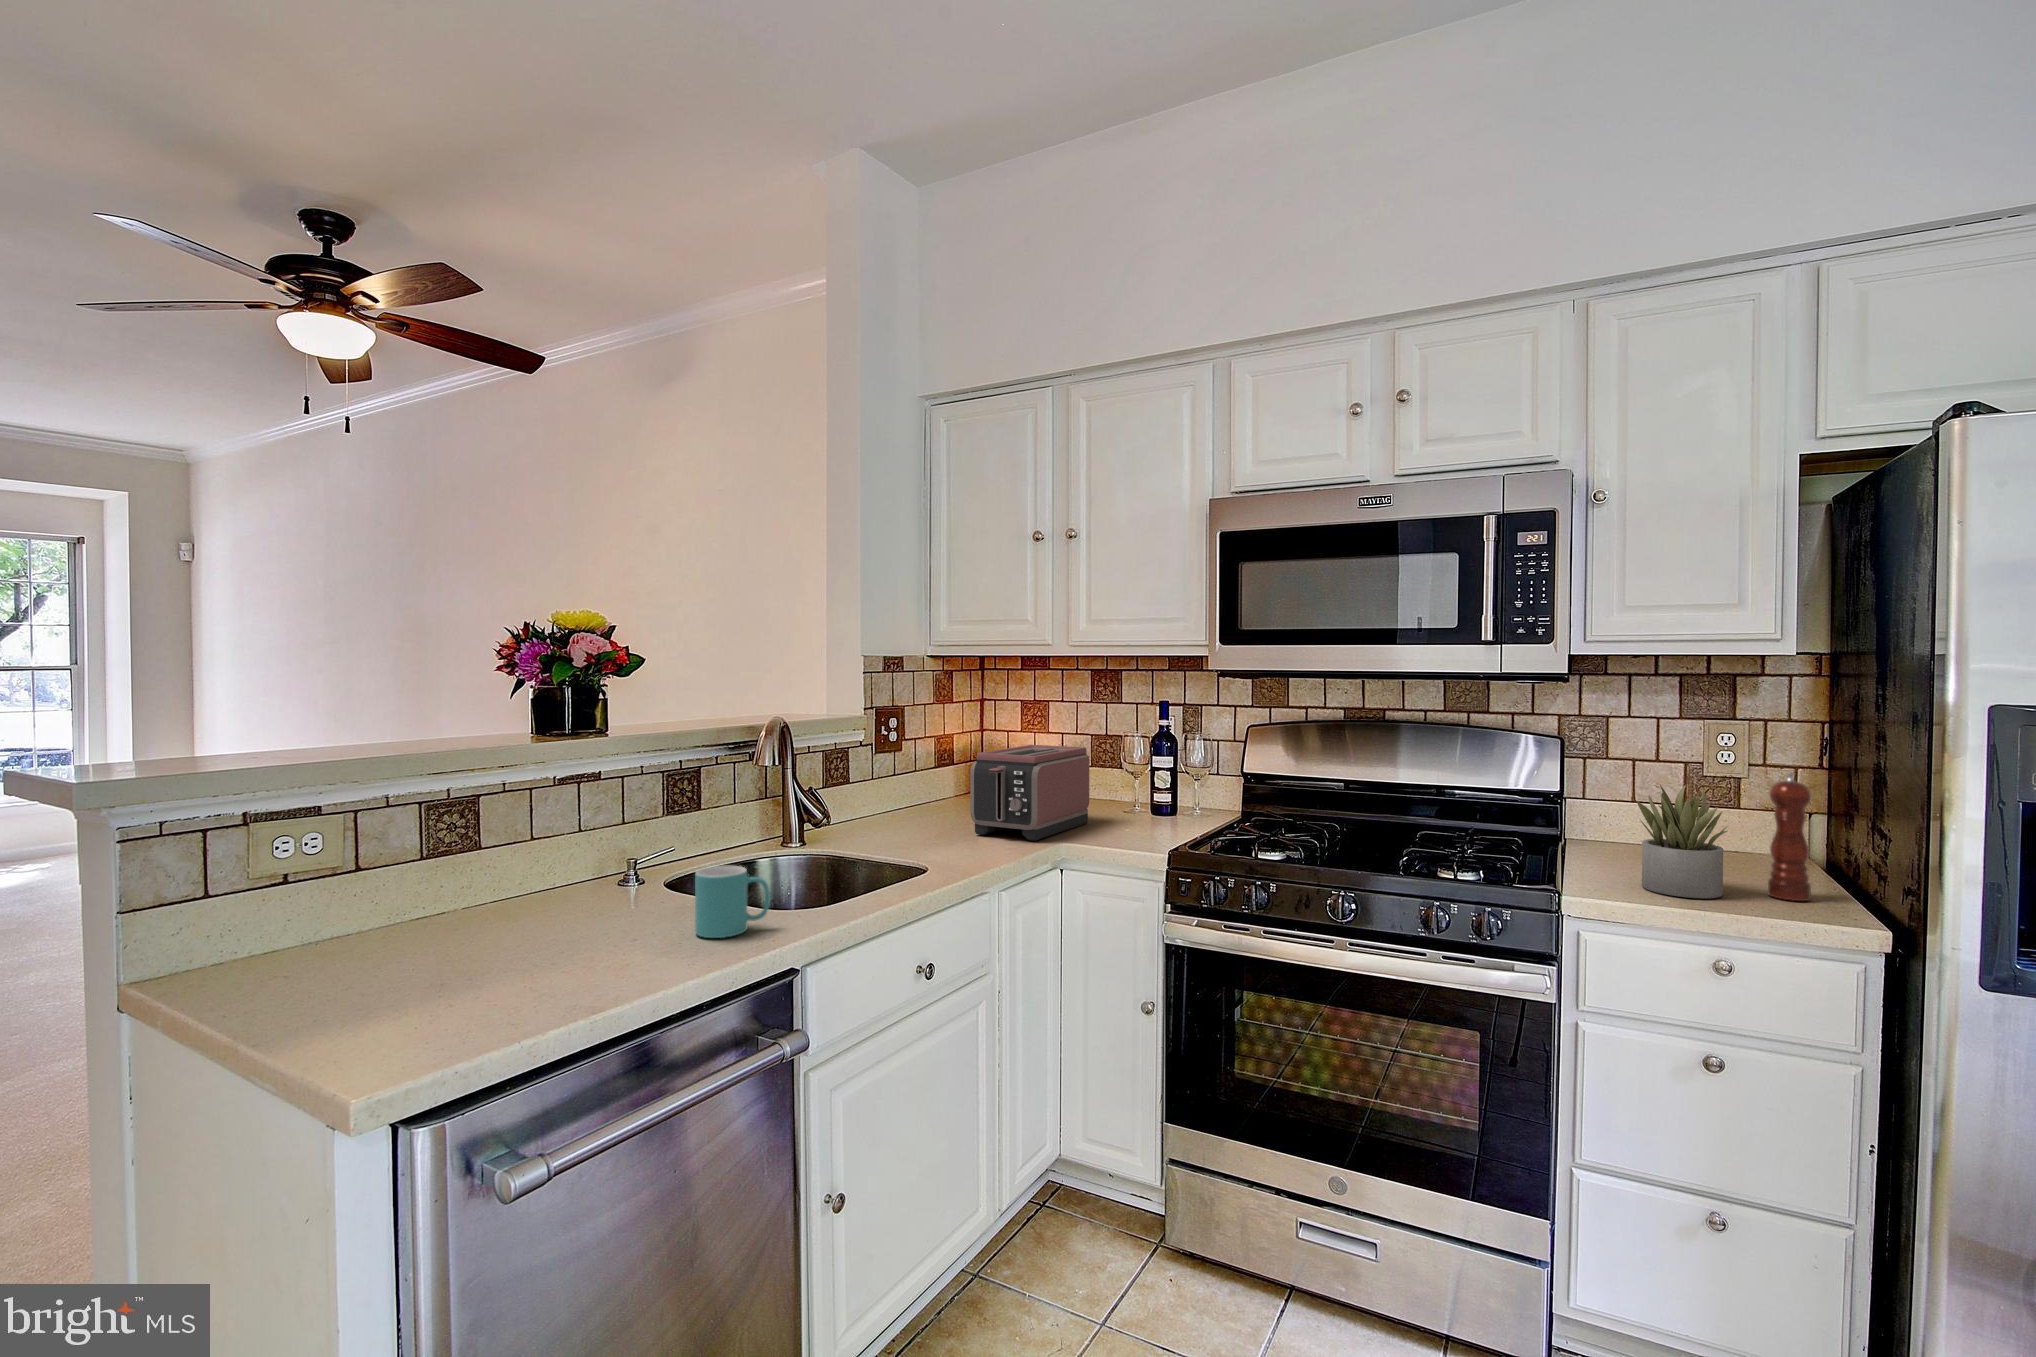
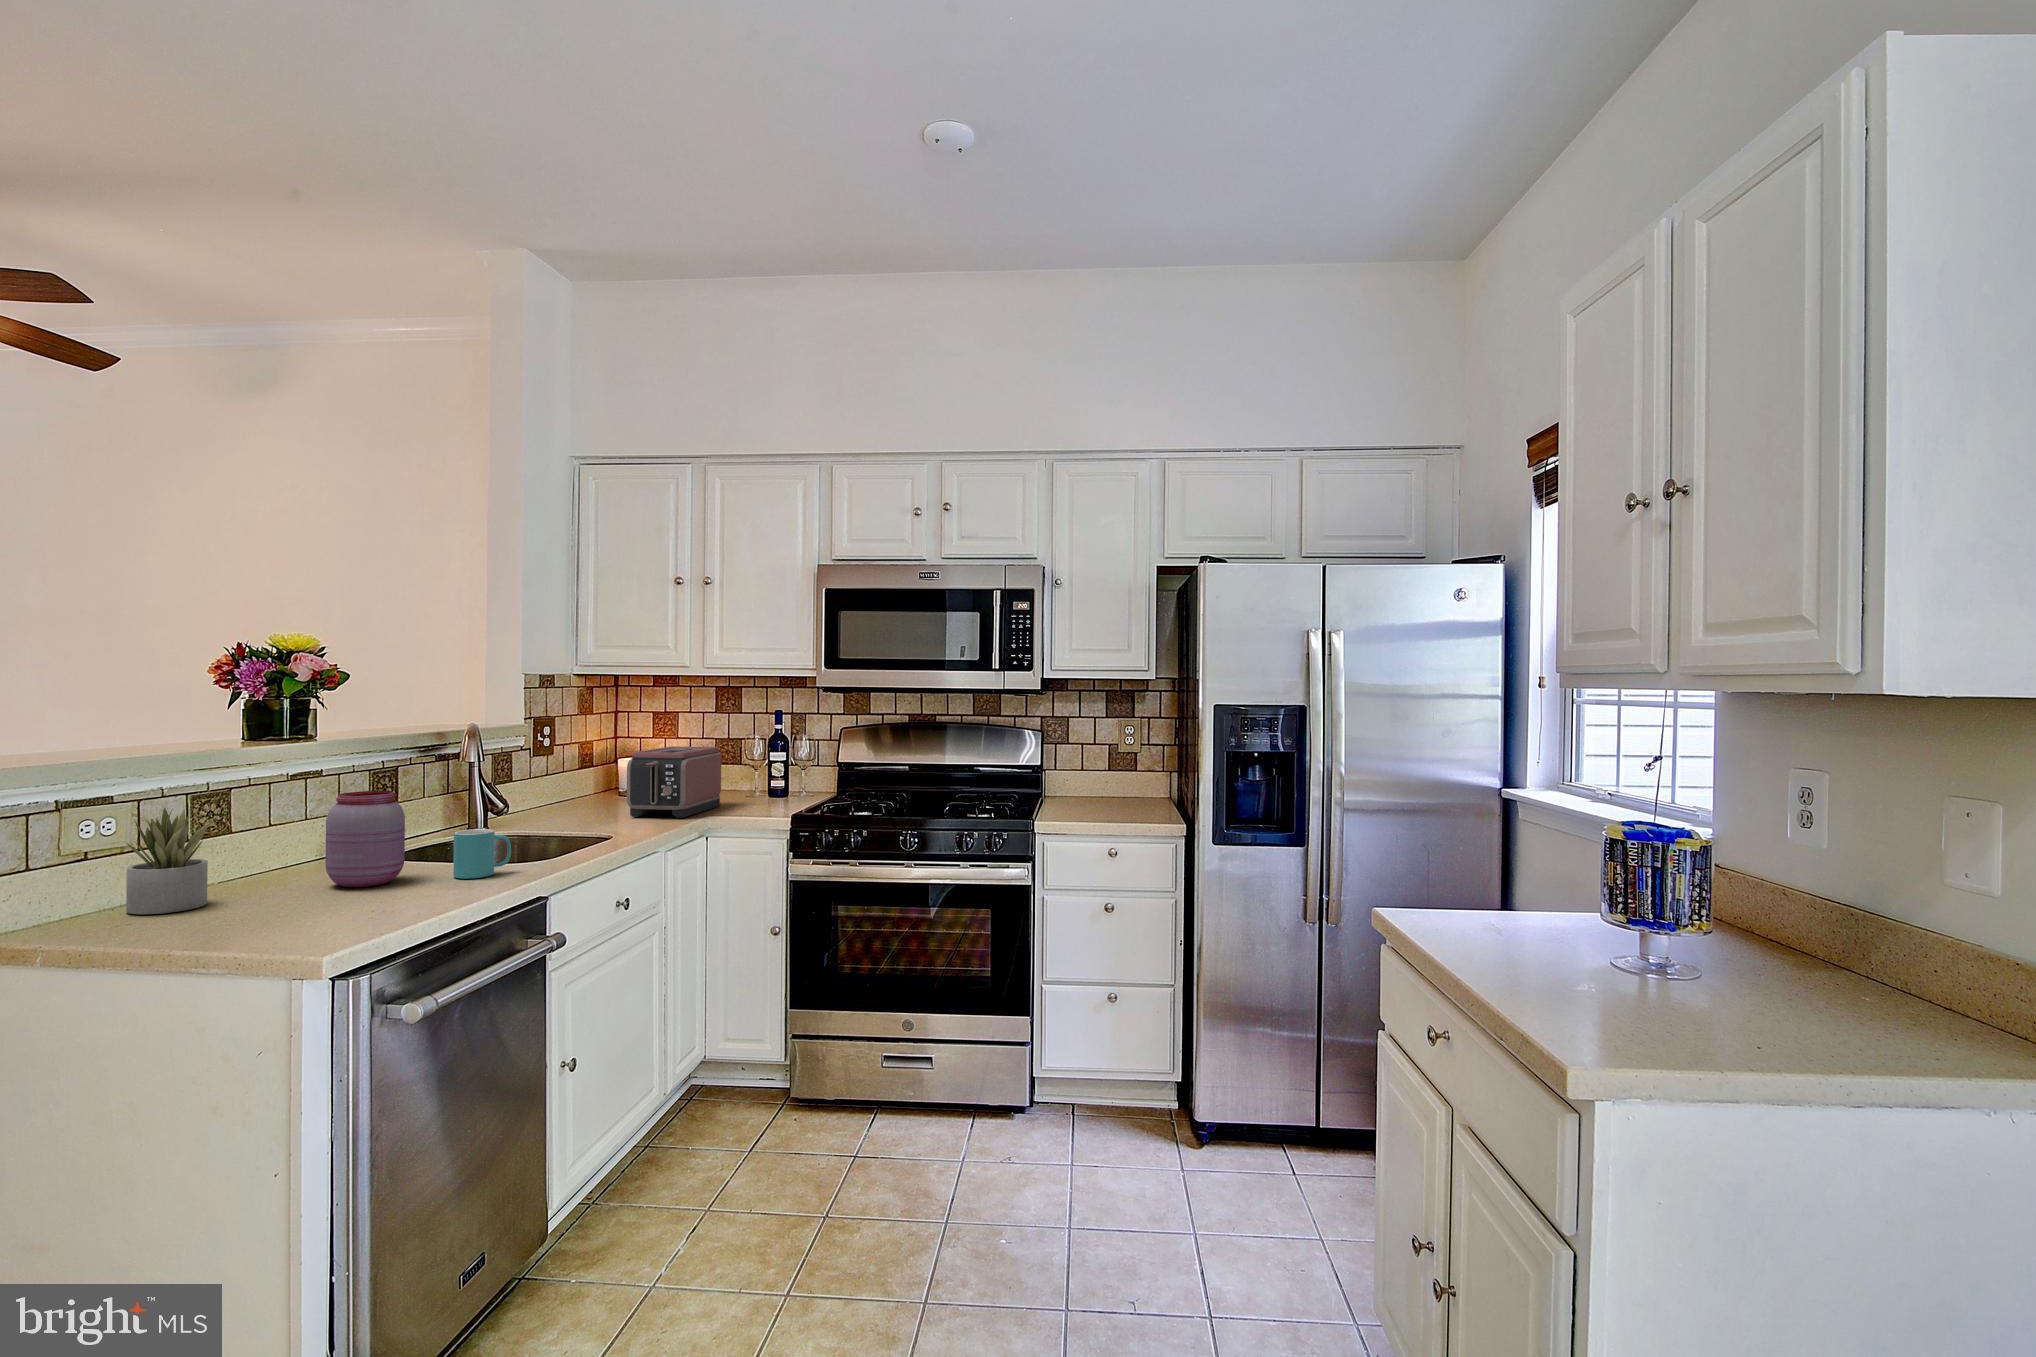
pepper mill: present [1768,772,1811,901] -> none [1138,745,1156,818]
succulent plant: present [1636,785,1727,898] -> present [126,808,210,914]
jar: none [543,808,641,940] -> present [325,791,405,887]

